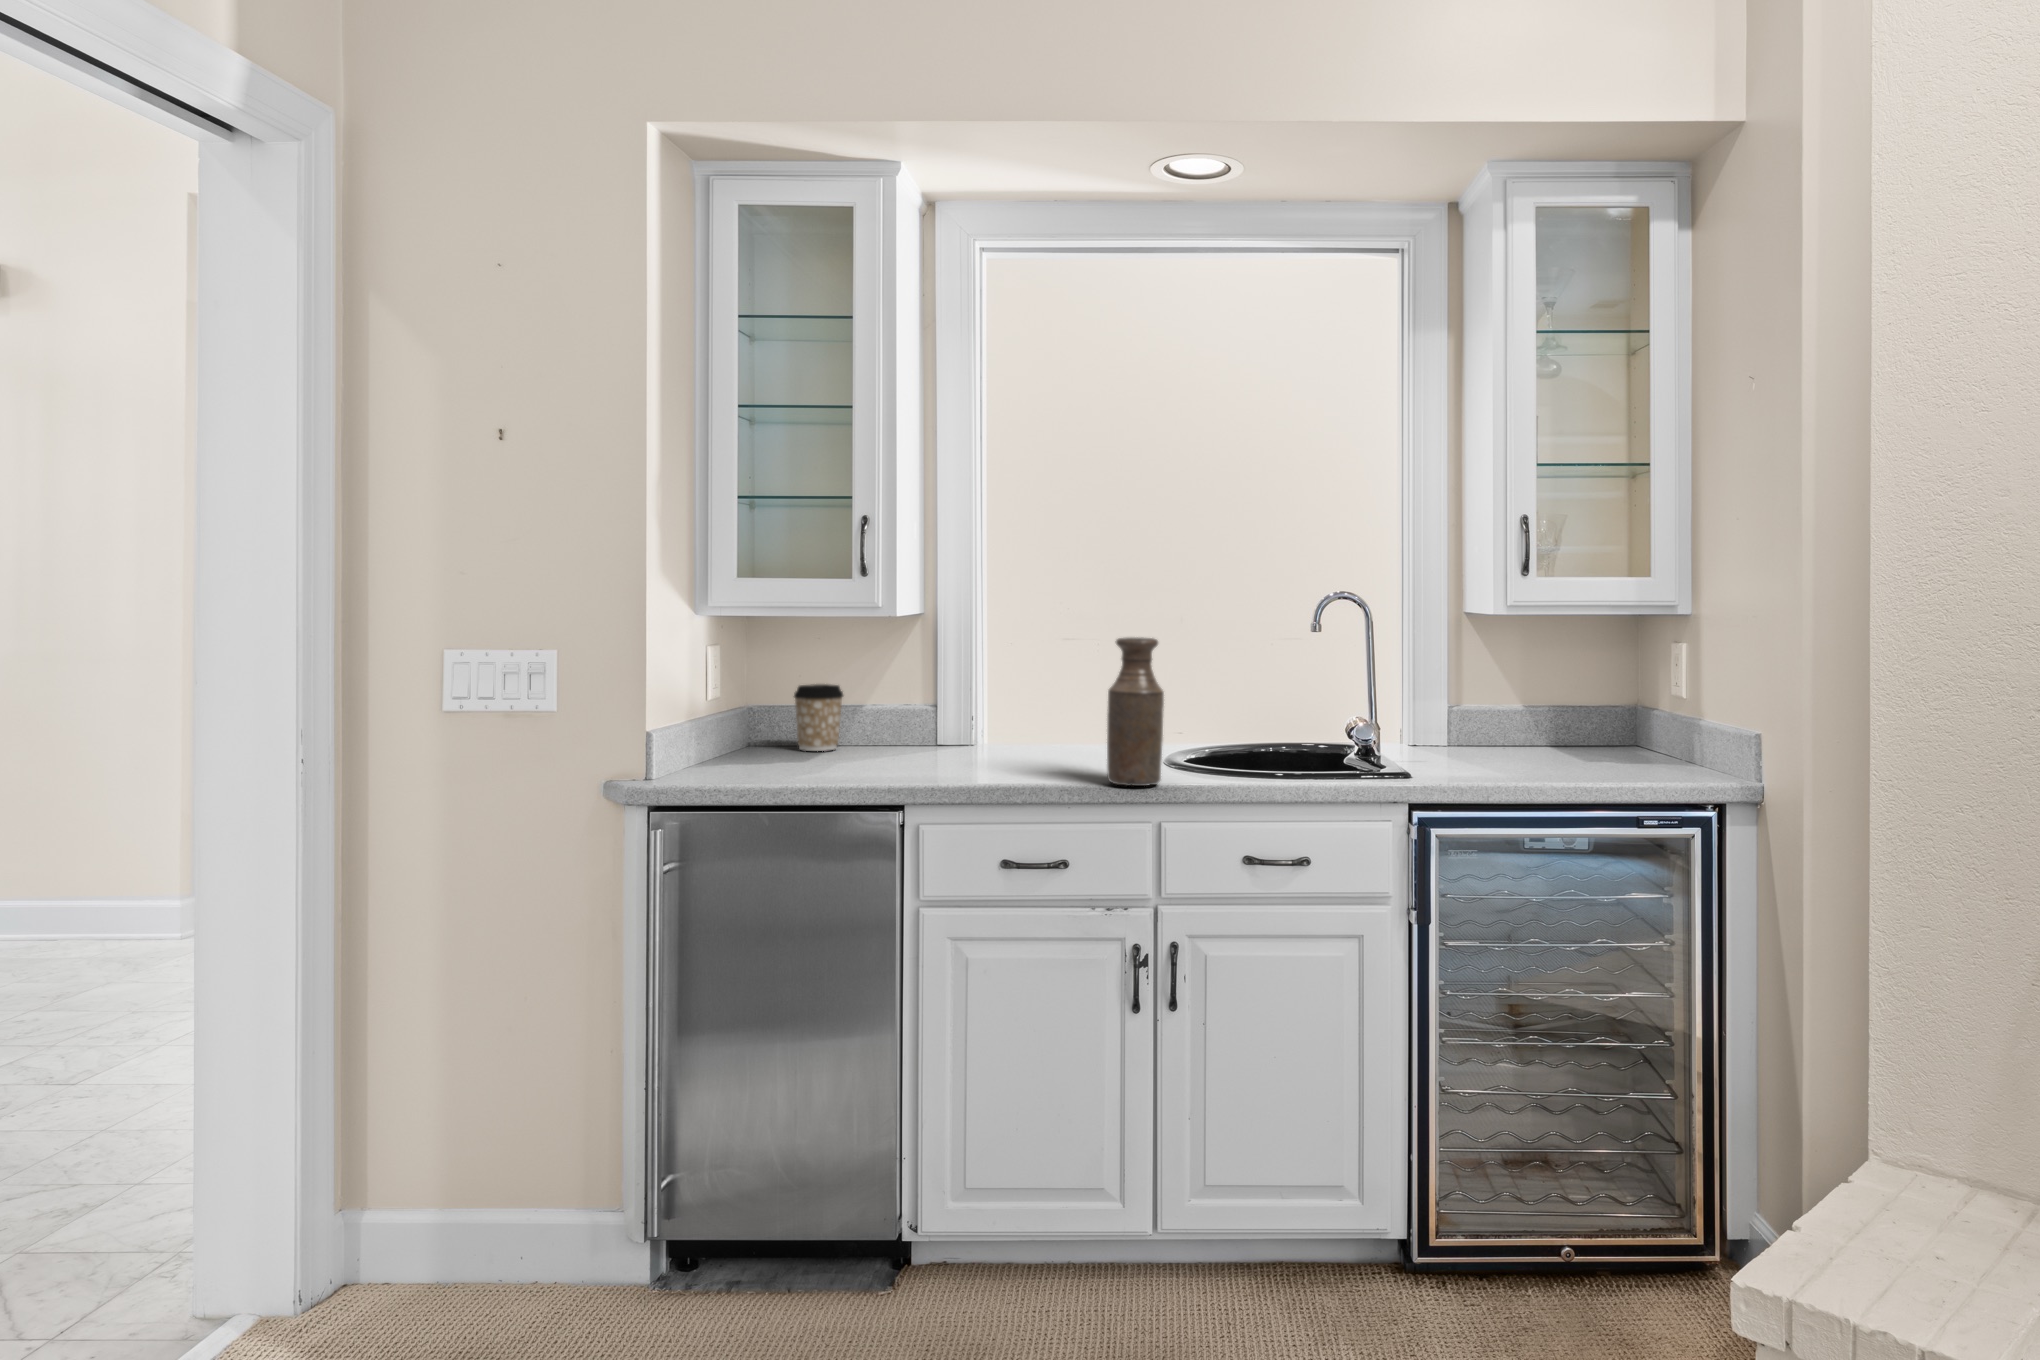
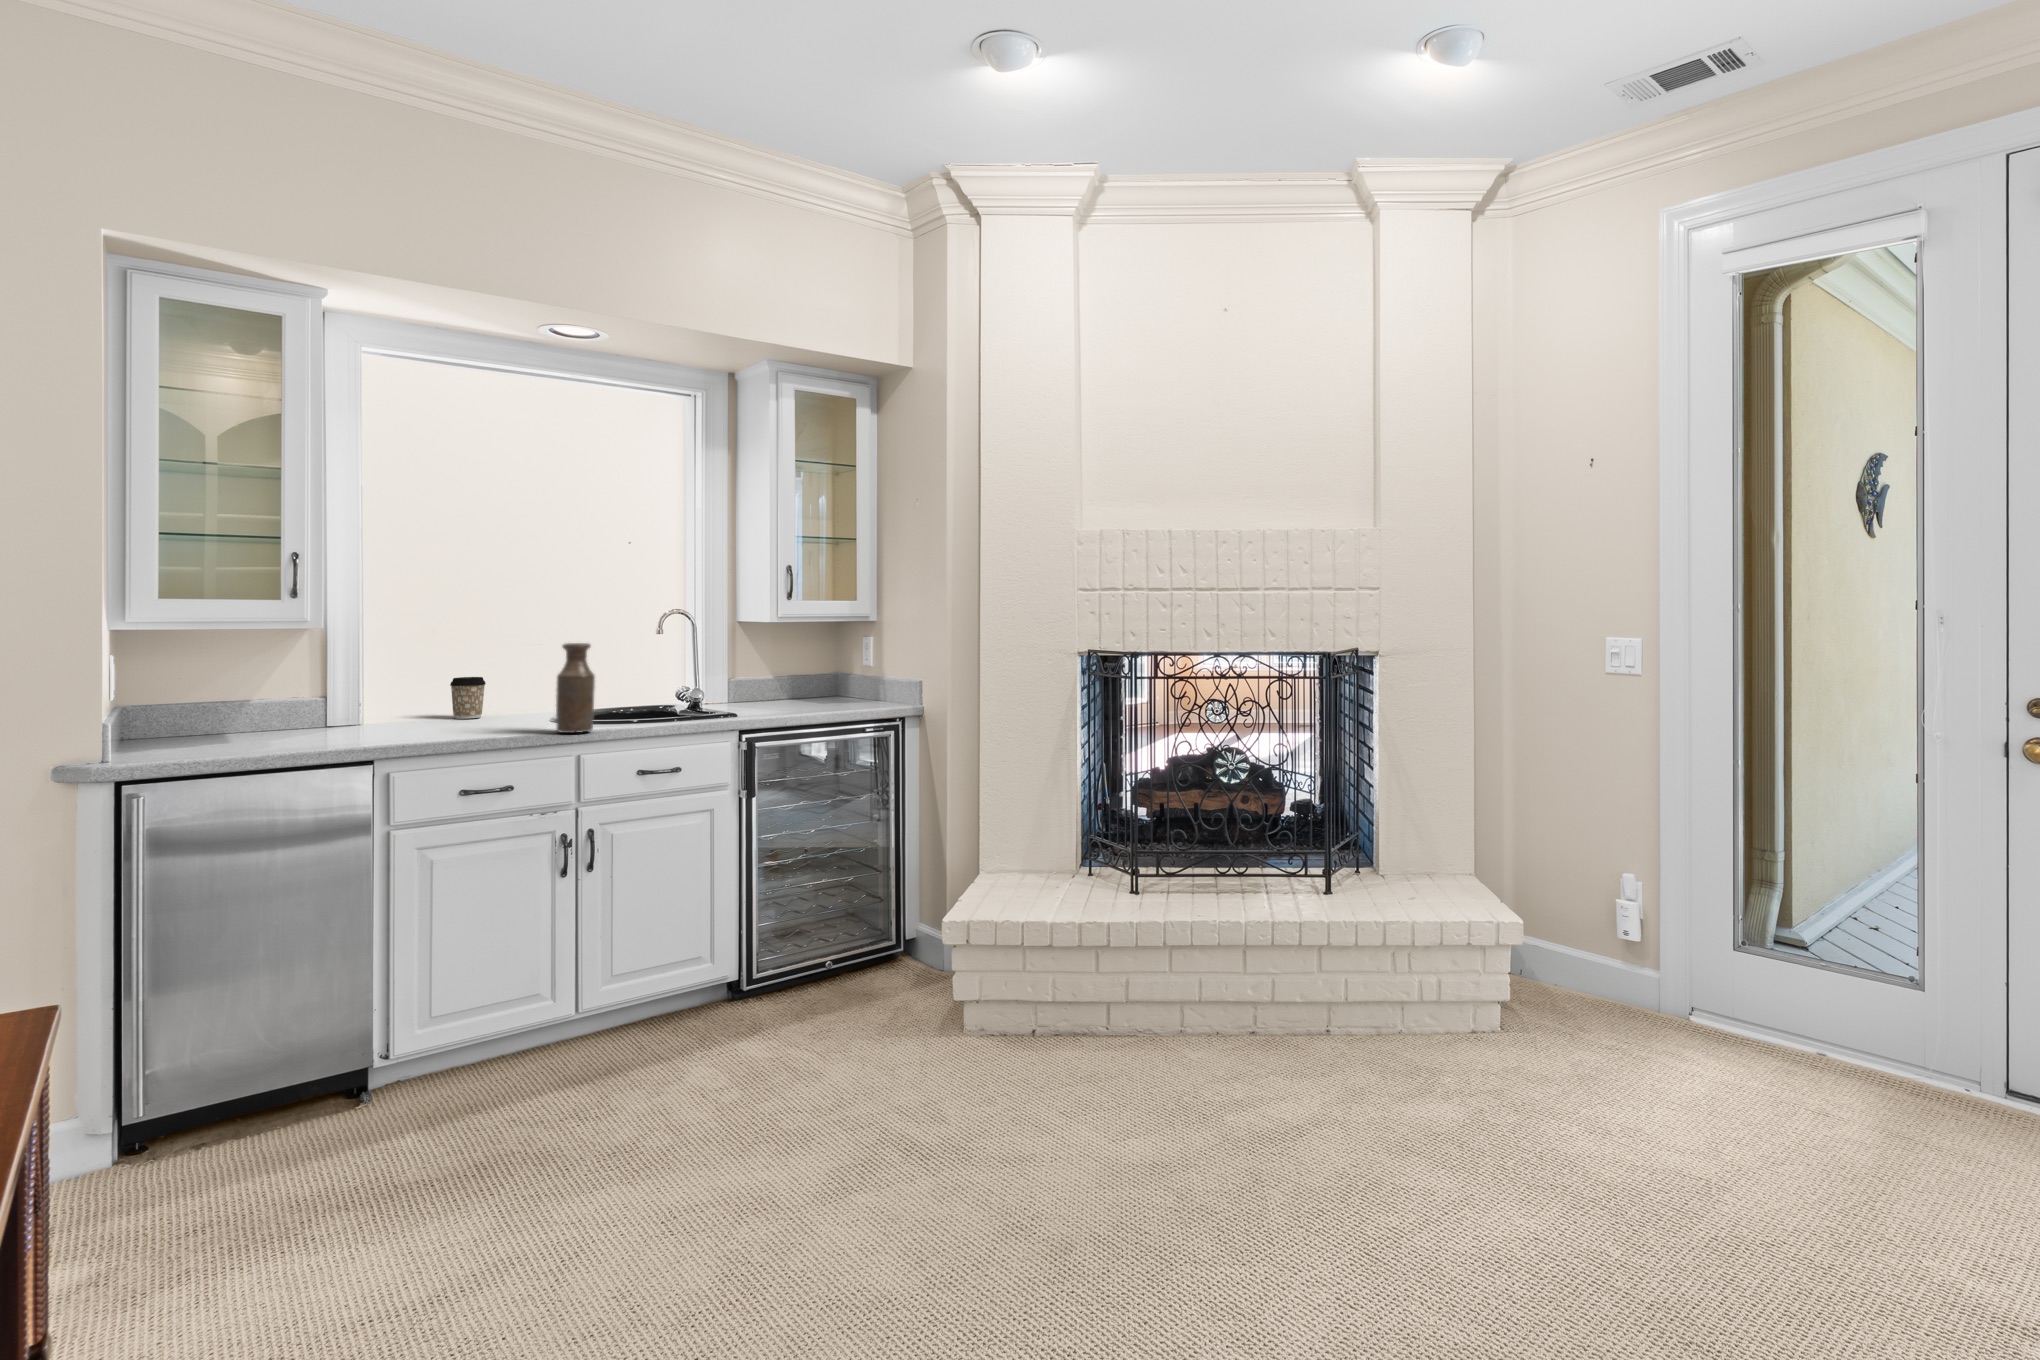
coffee cup: present [794,684,843,751] -> present [450,677,486,719]

